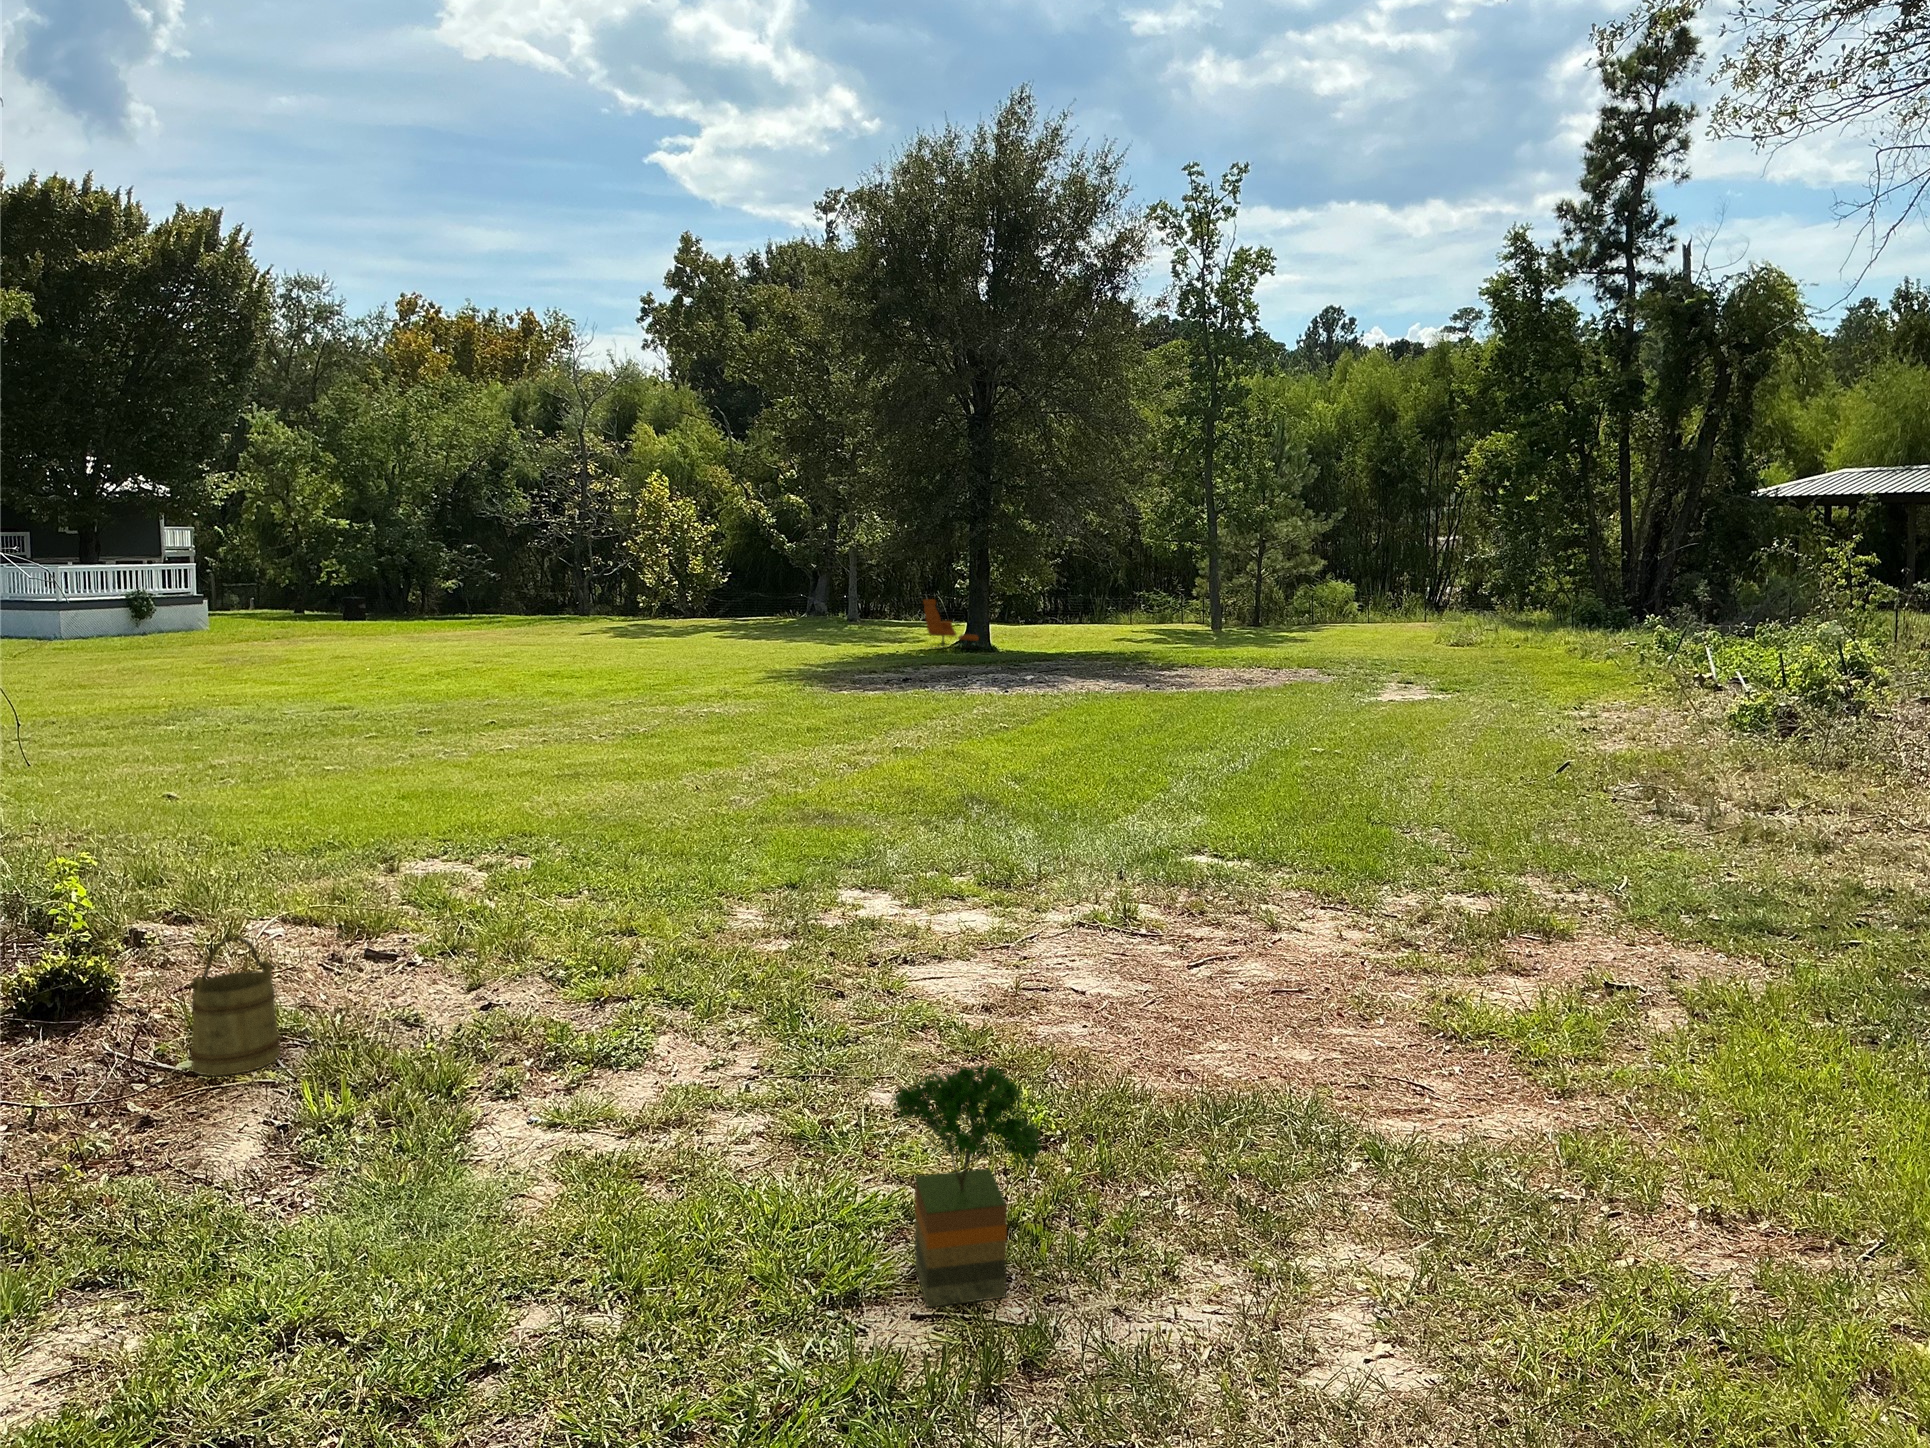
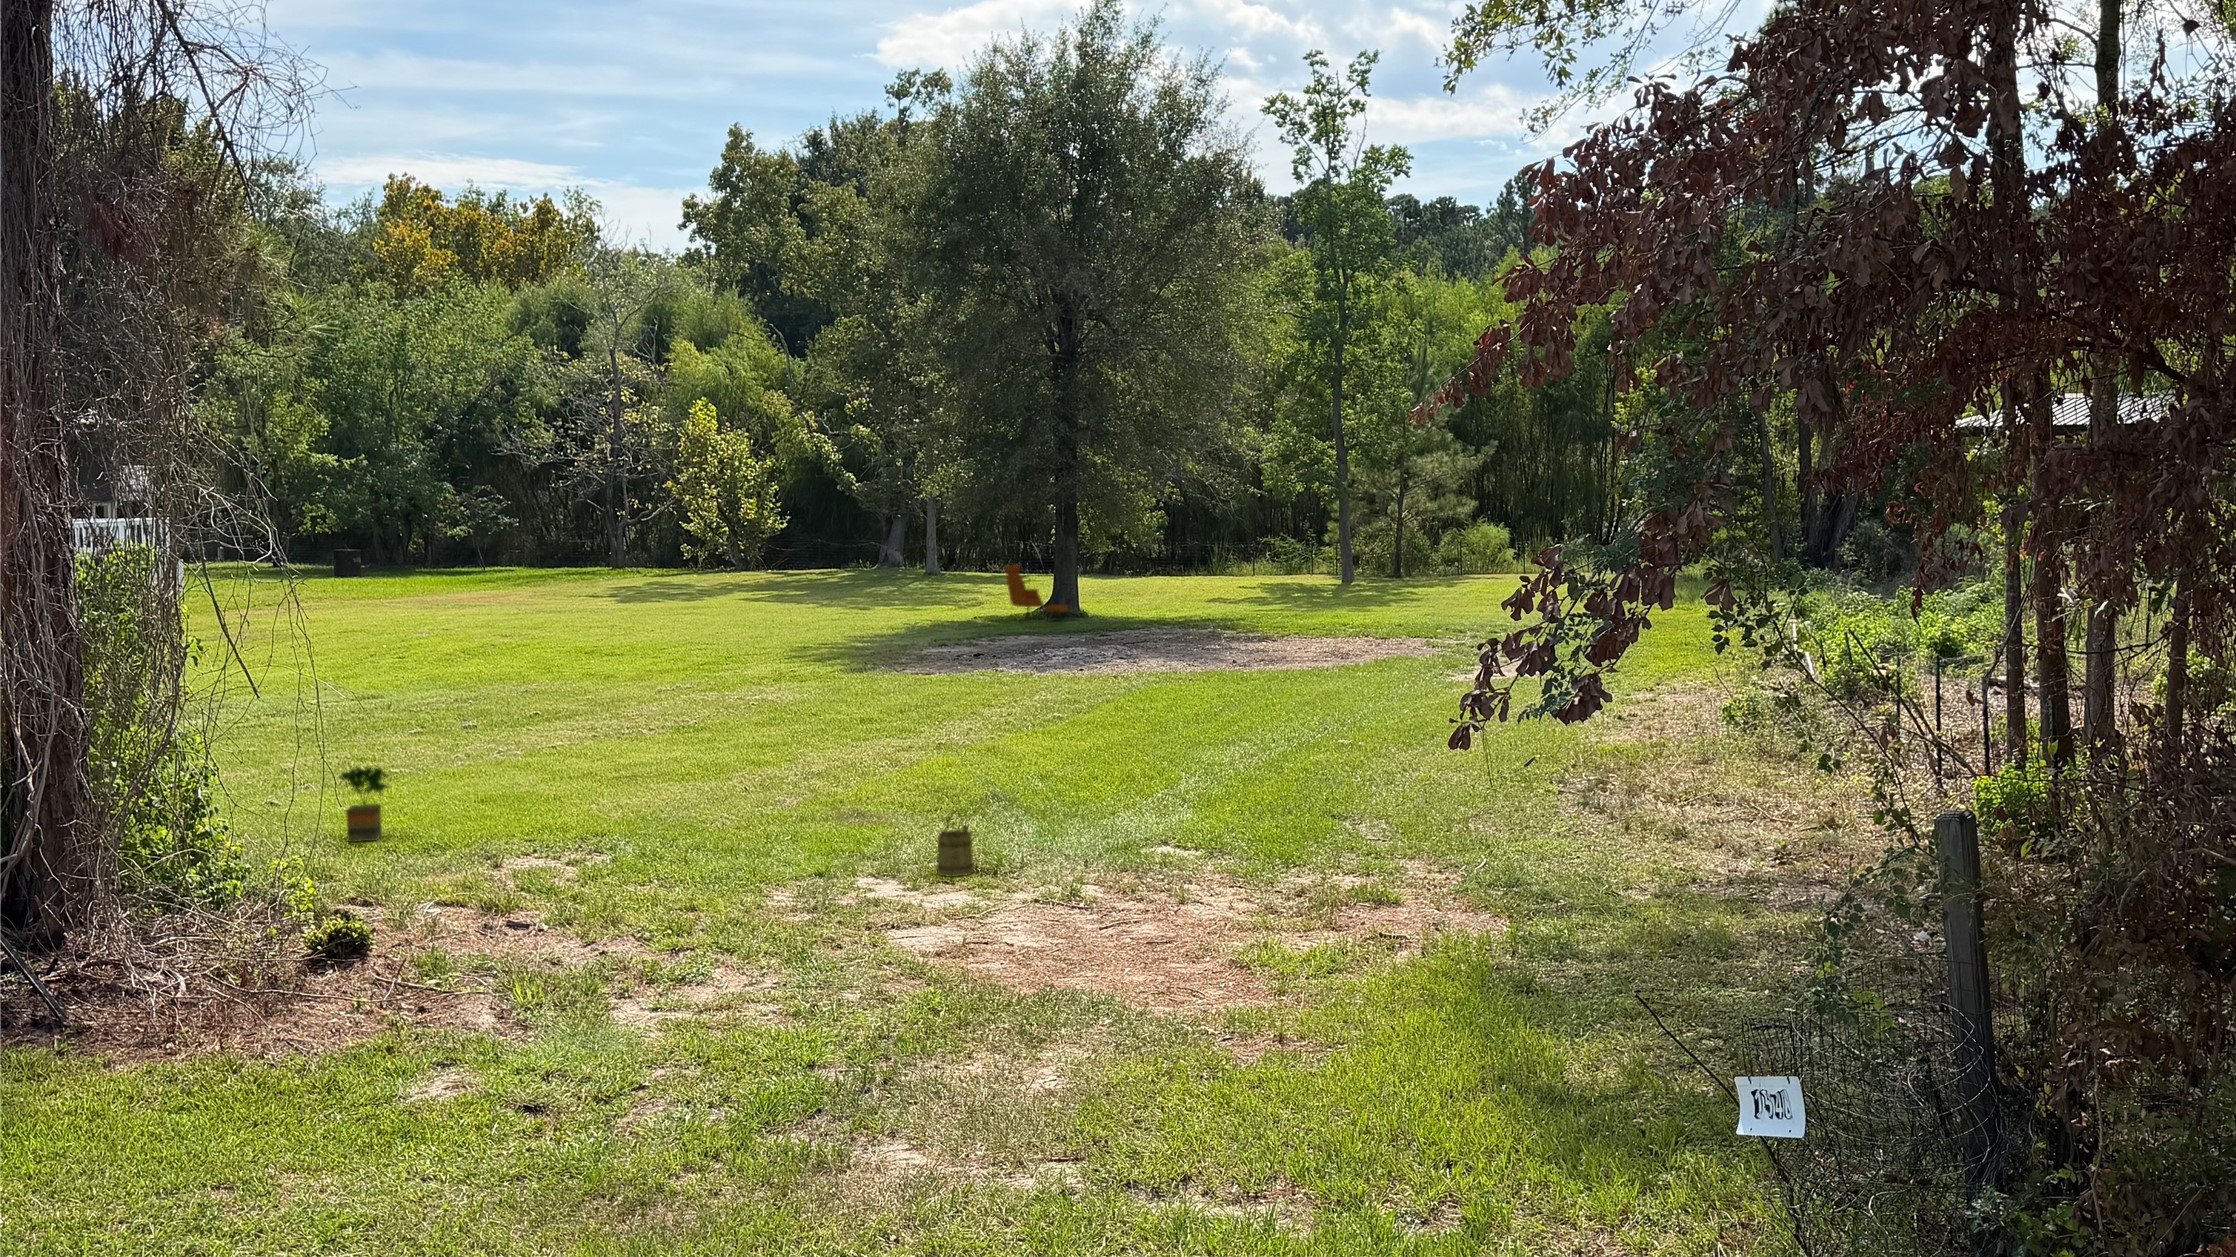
bucket: present [189,937,280,1076] -> present [937,812,974,877]
potted tree: present [892,1064,1042,1307] -> present [340,767,389,842]

